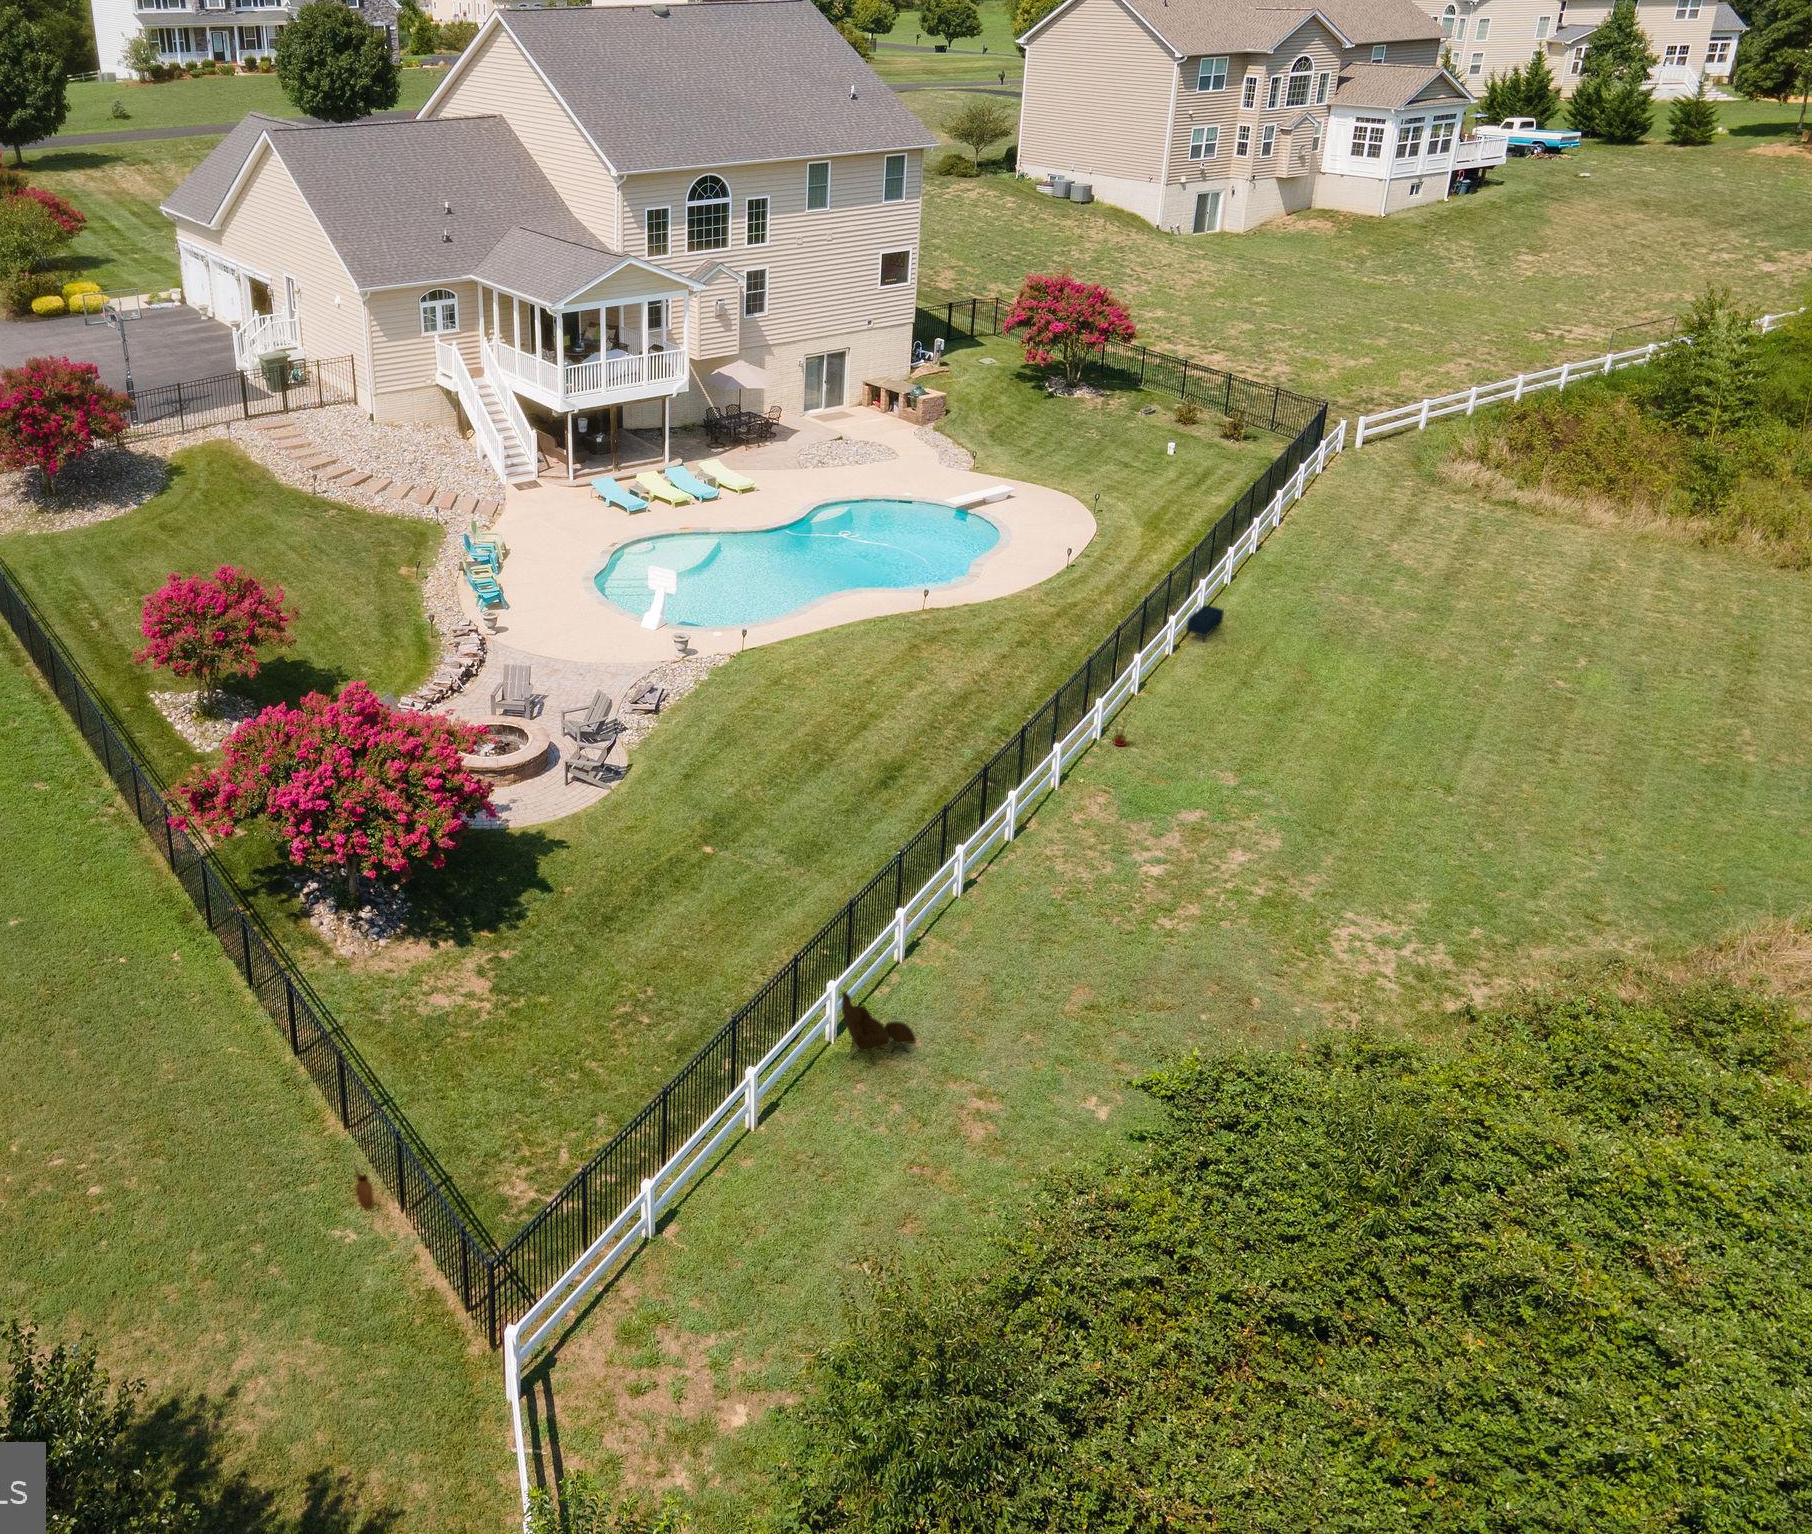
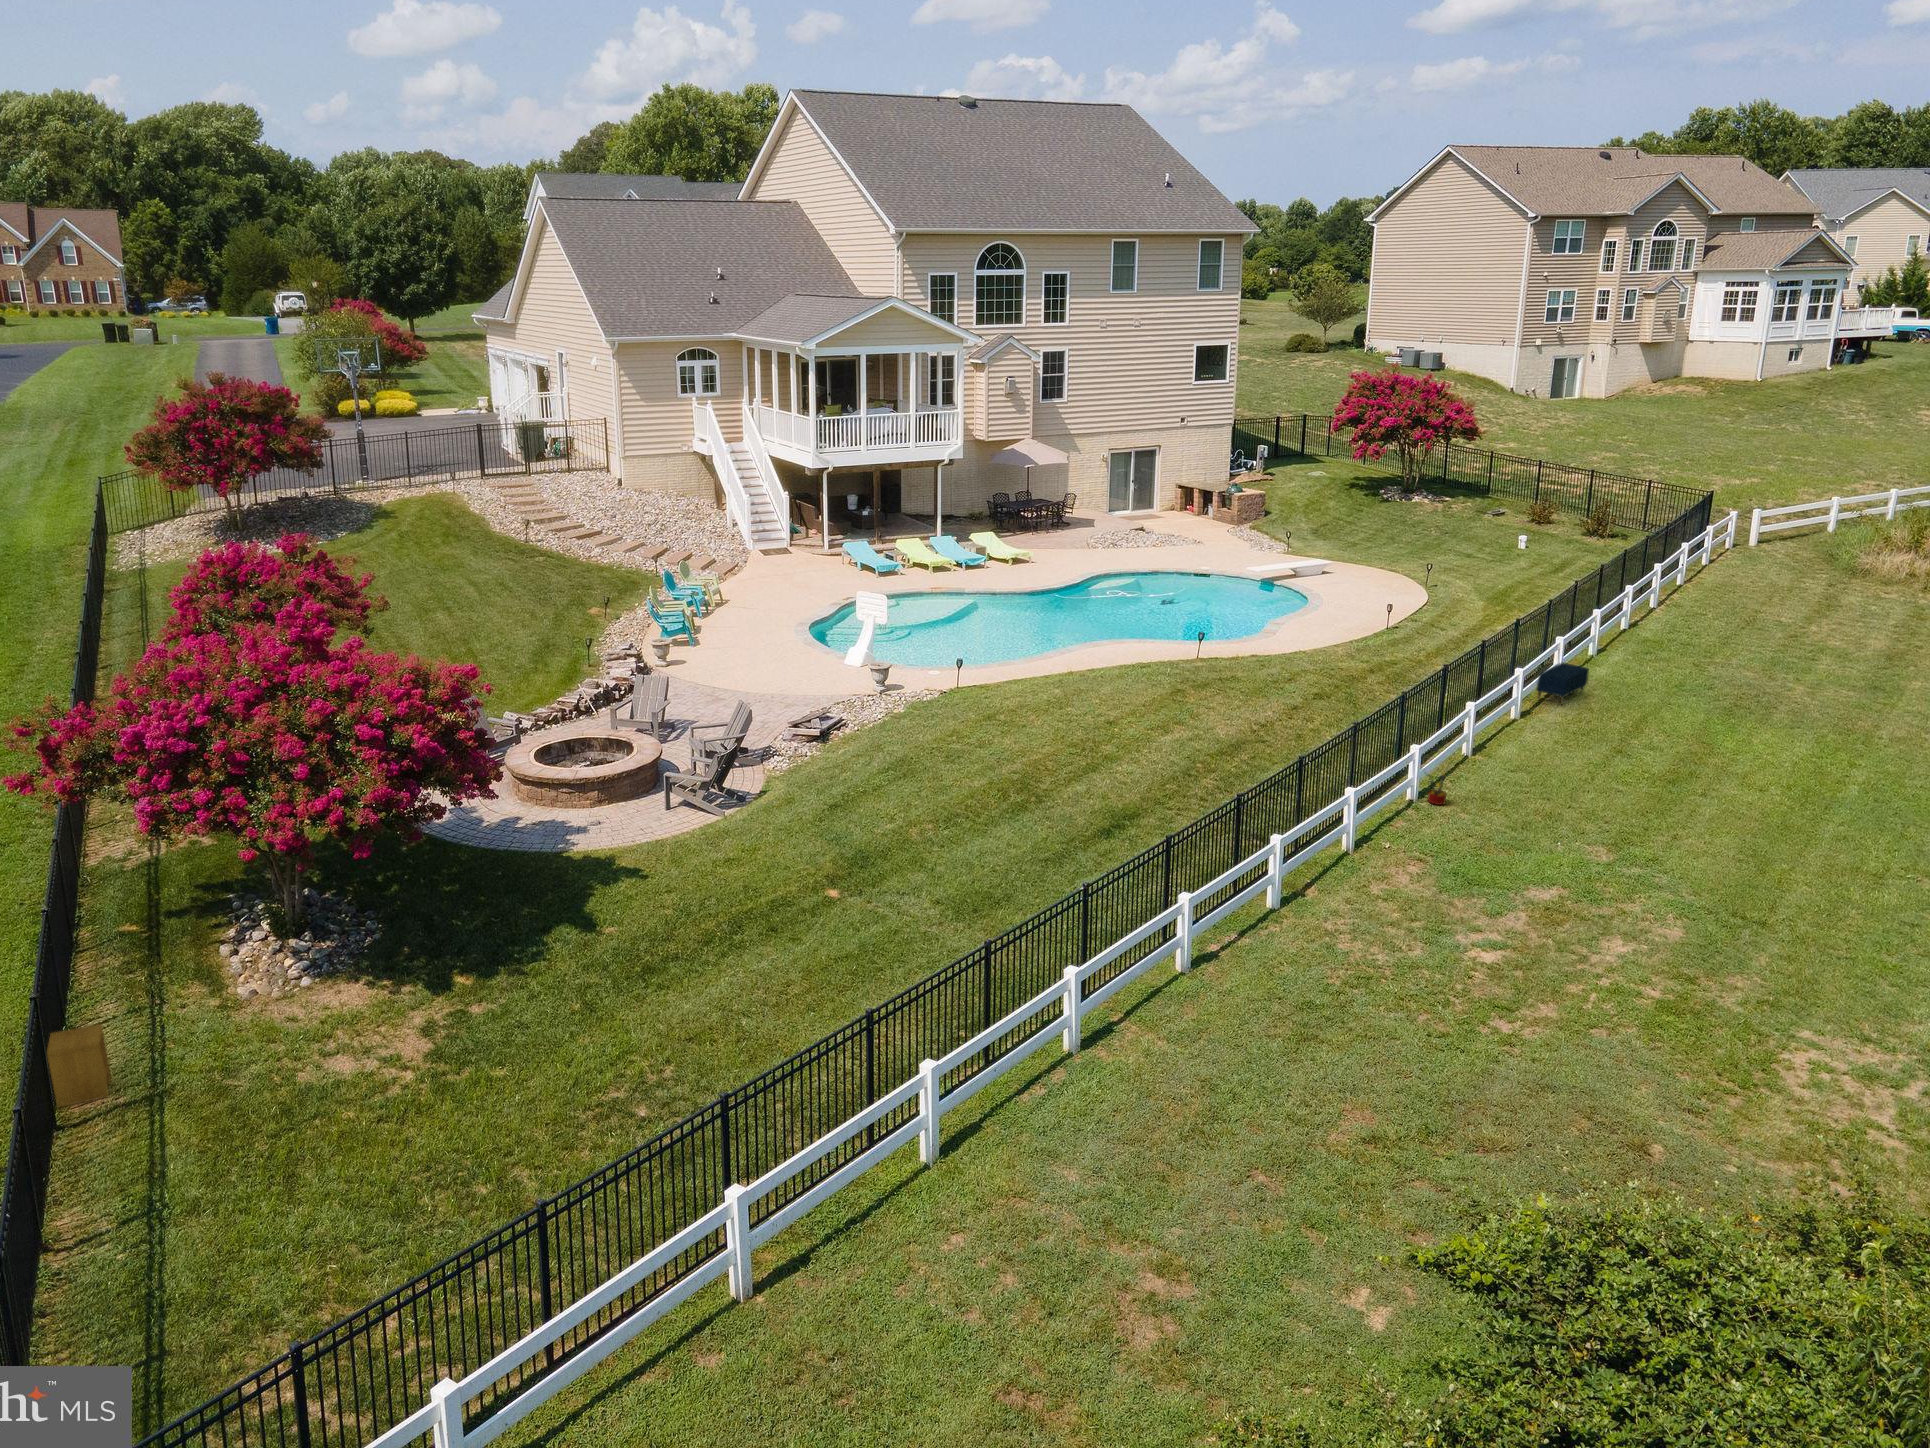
lounge chair: present [842,992,916,1064] -> none [921,1056,1045,1187]
side table: none [248,1017,292,1075] -> present [47,1024,111,1107]
watering can: present [355,1166,374,1210] -> none [34,1252,71,1332]

